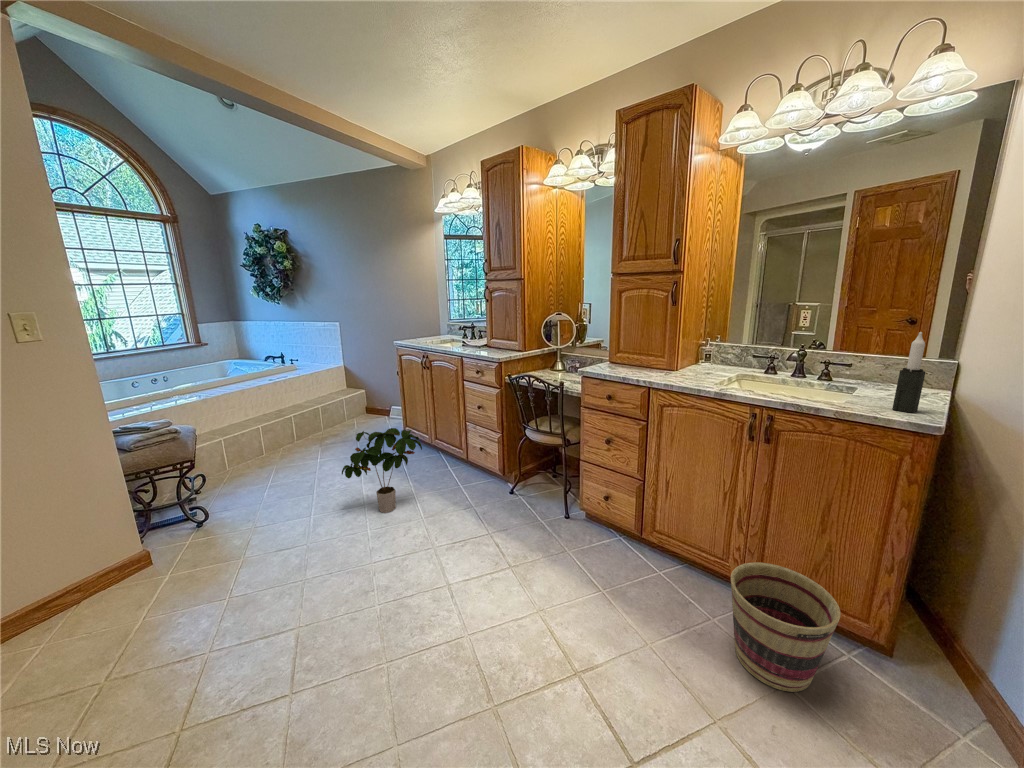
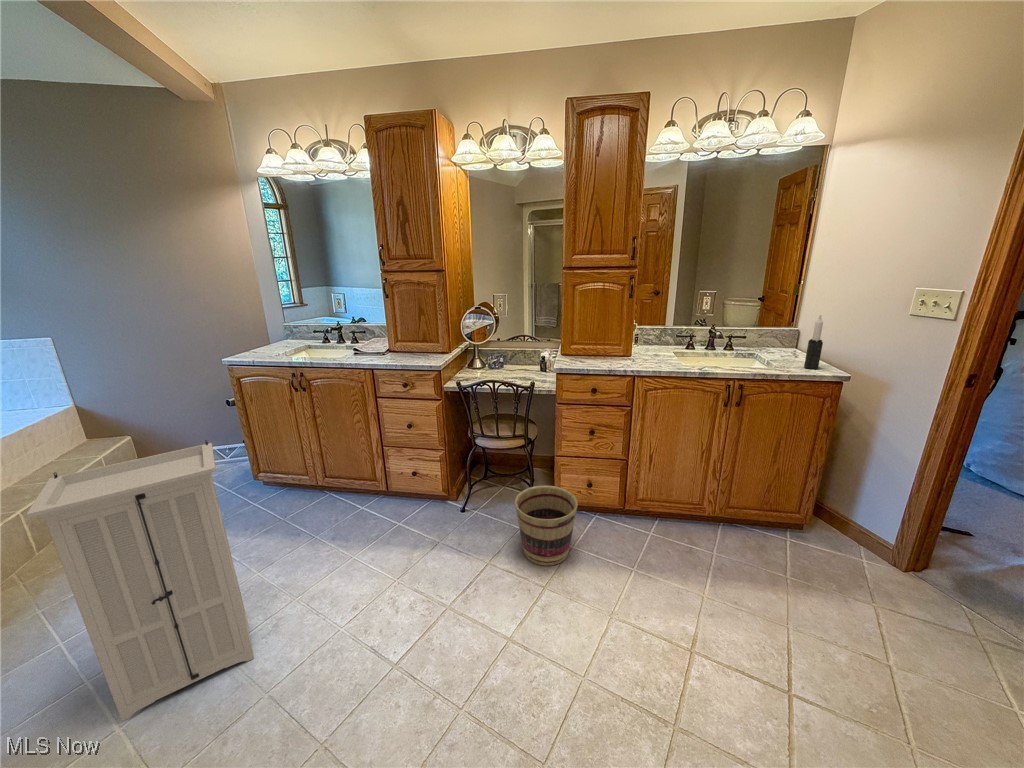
storage cabinet: none [221,379,334,527] -> present [26,440,254,721]
potted plant: present [342,428,422,513] -> none [268,476,377,597]
basket: present [731,562,841,692] -> present [515,486,578,566]

